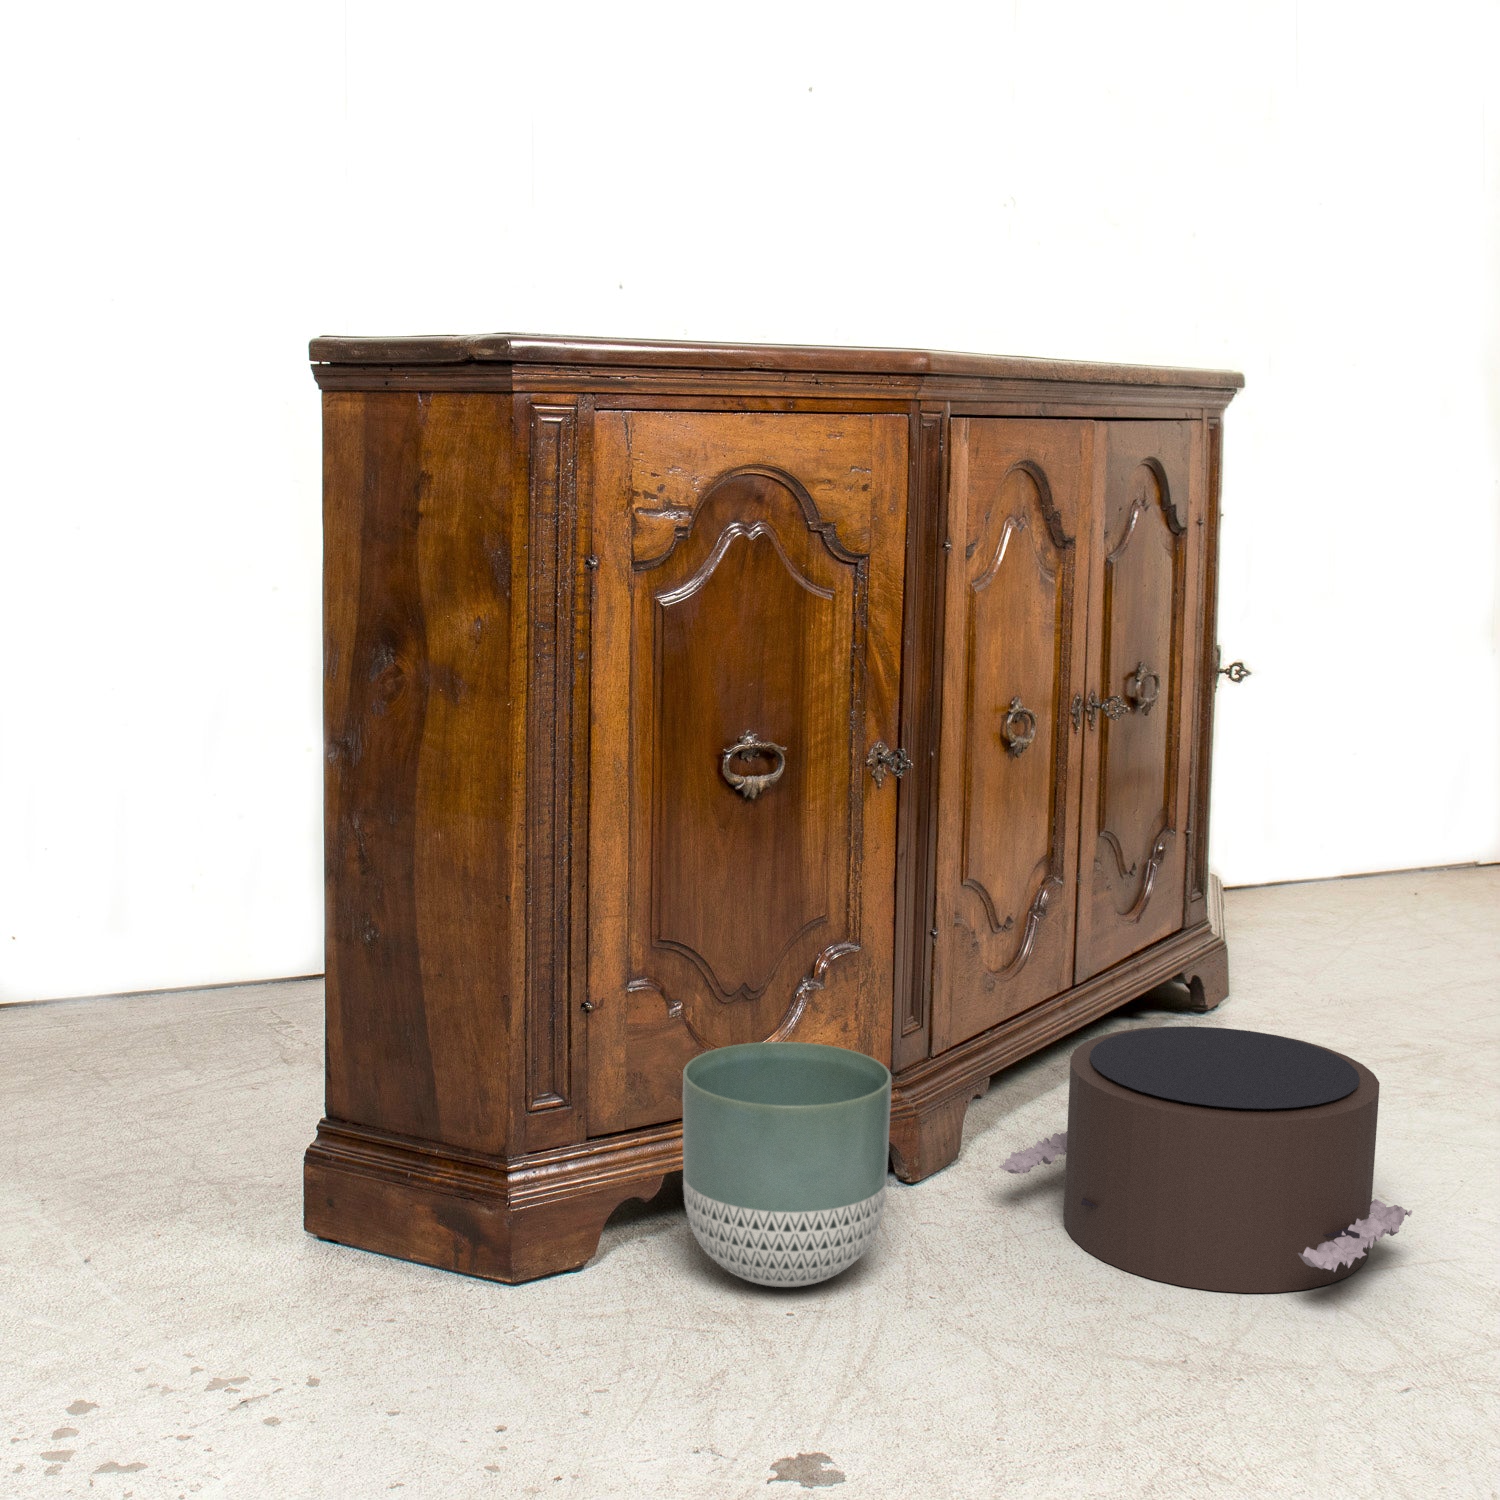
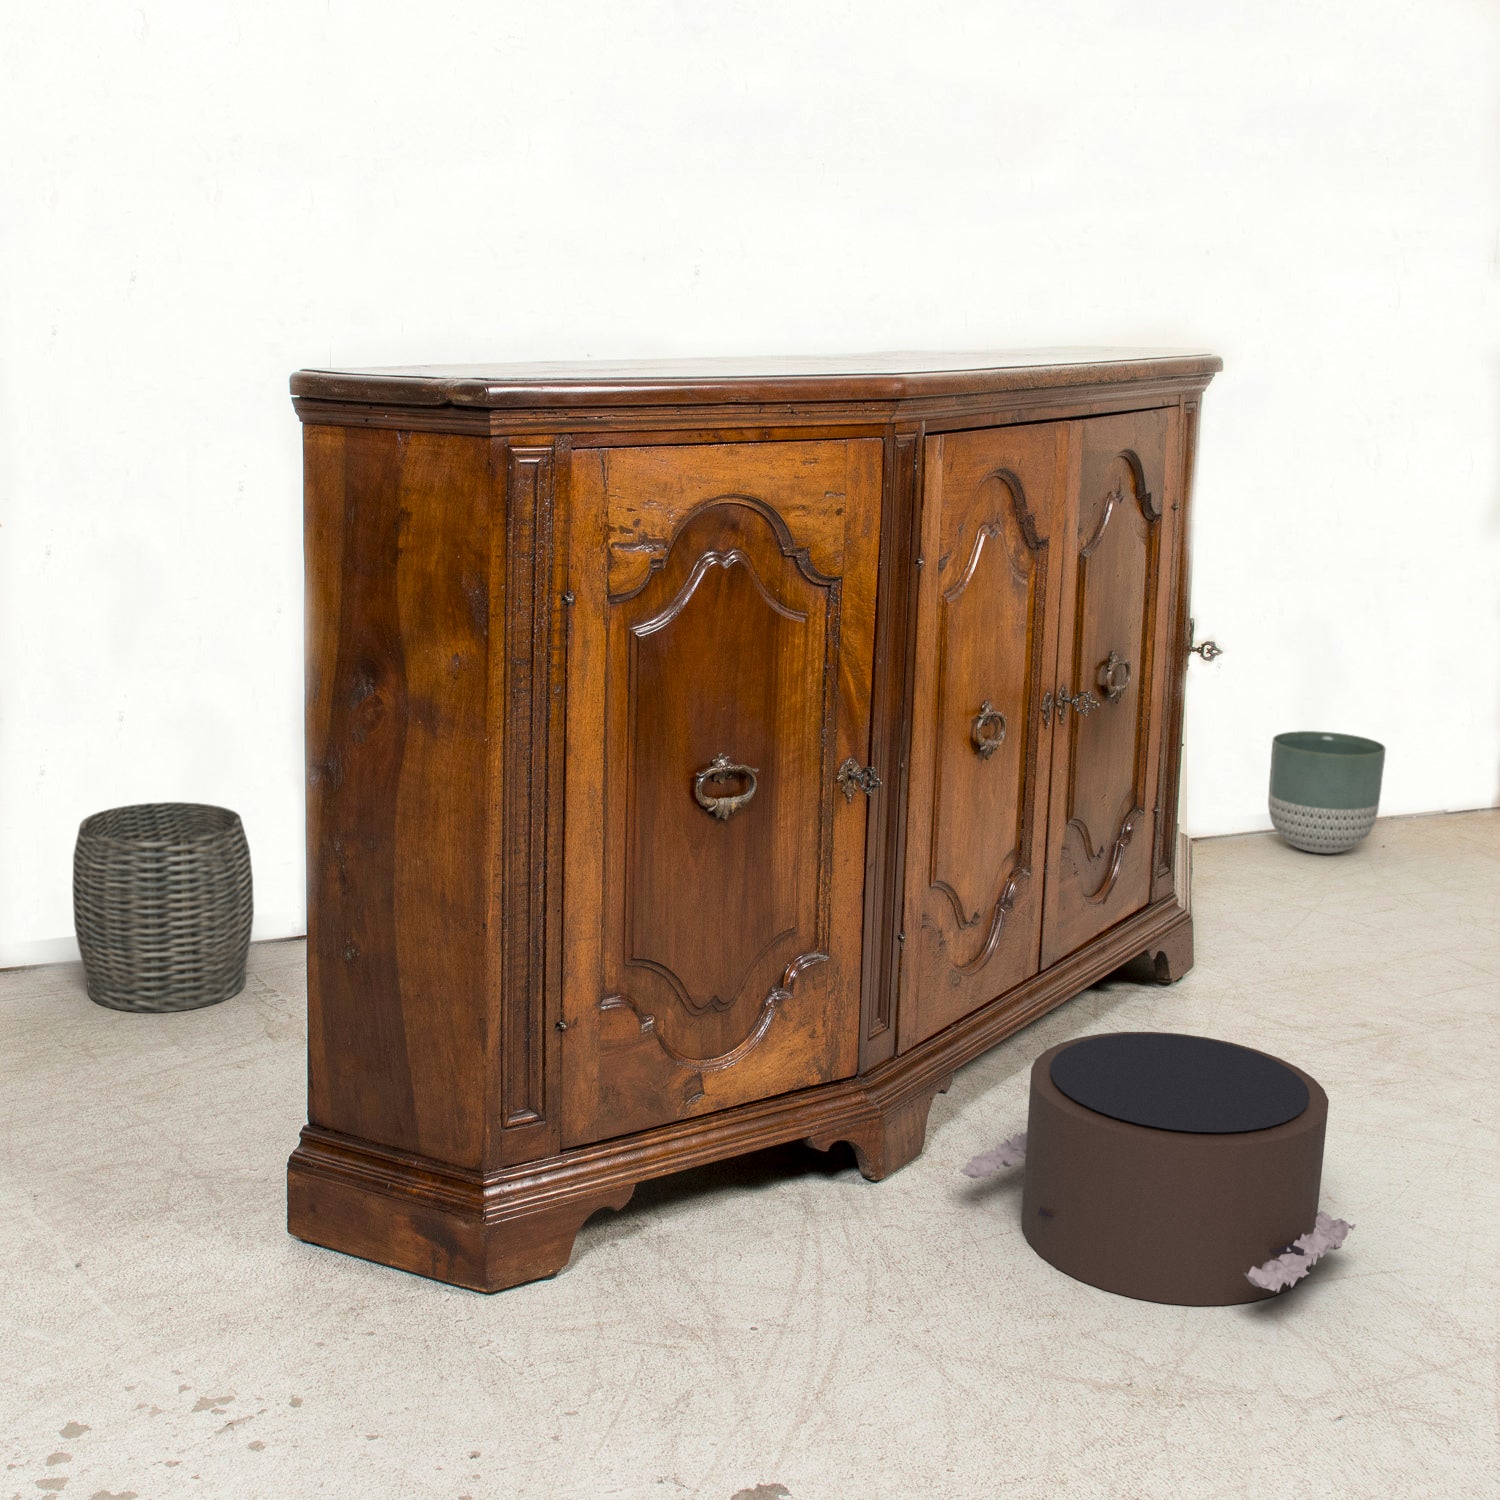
woven basket: none [86,833,270,1041] -> present [73,802,254,1012]
planter: present [682,1042,891,1287] -> present [1268,731,1386,853]

